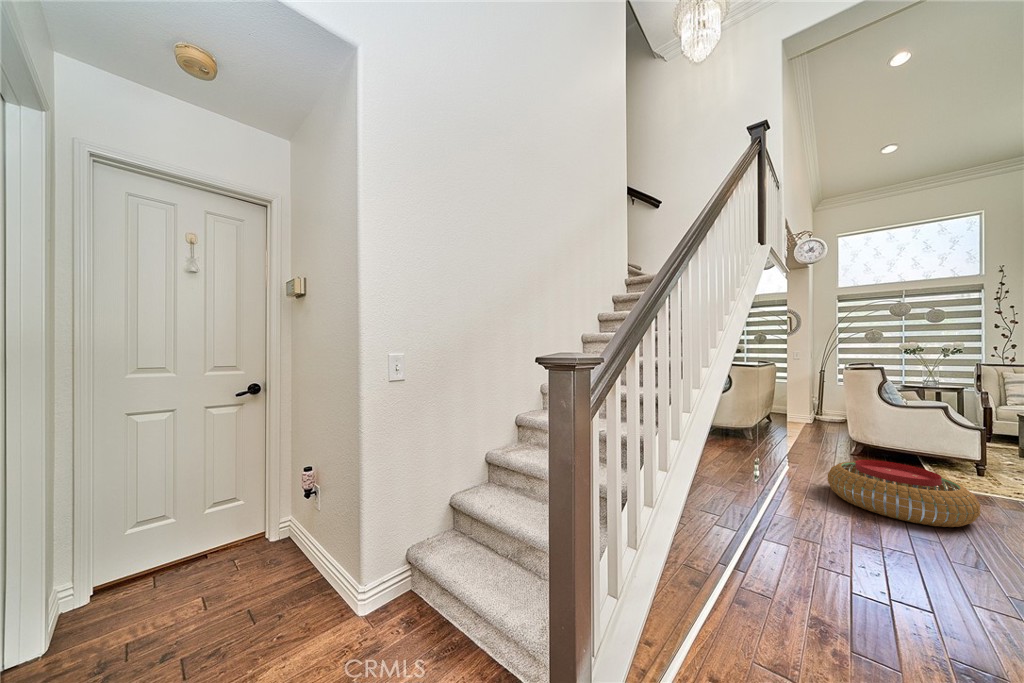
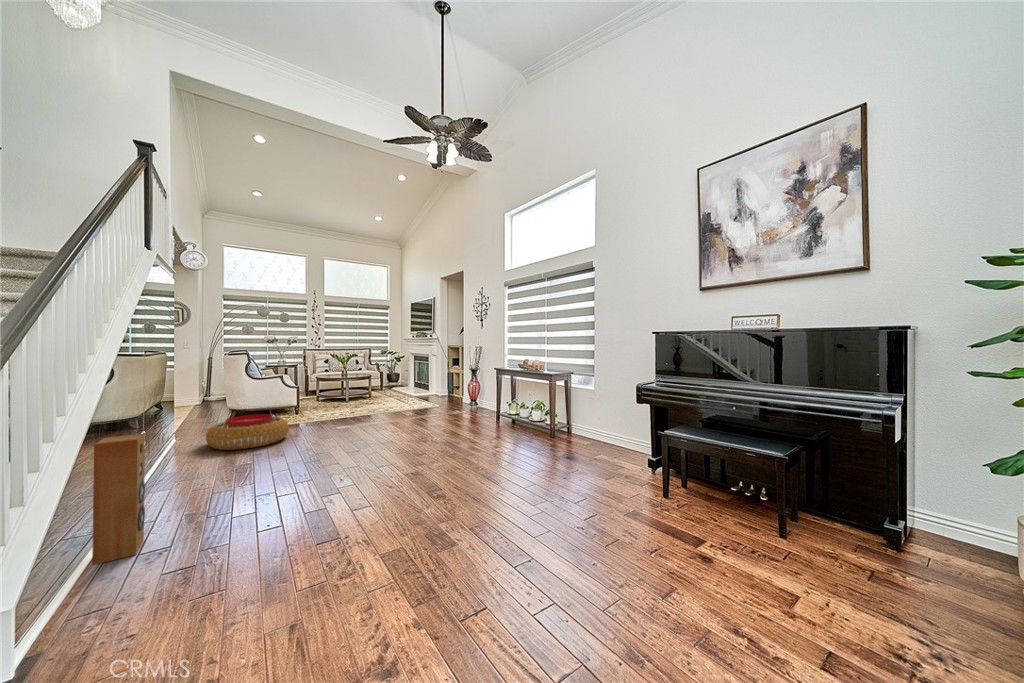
speaker: none [703,471,759,657] -> present [92,434,145,565]

